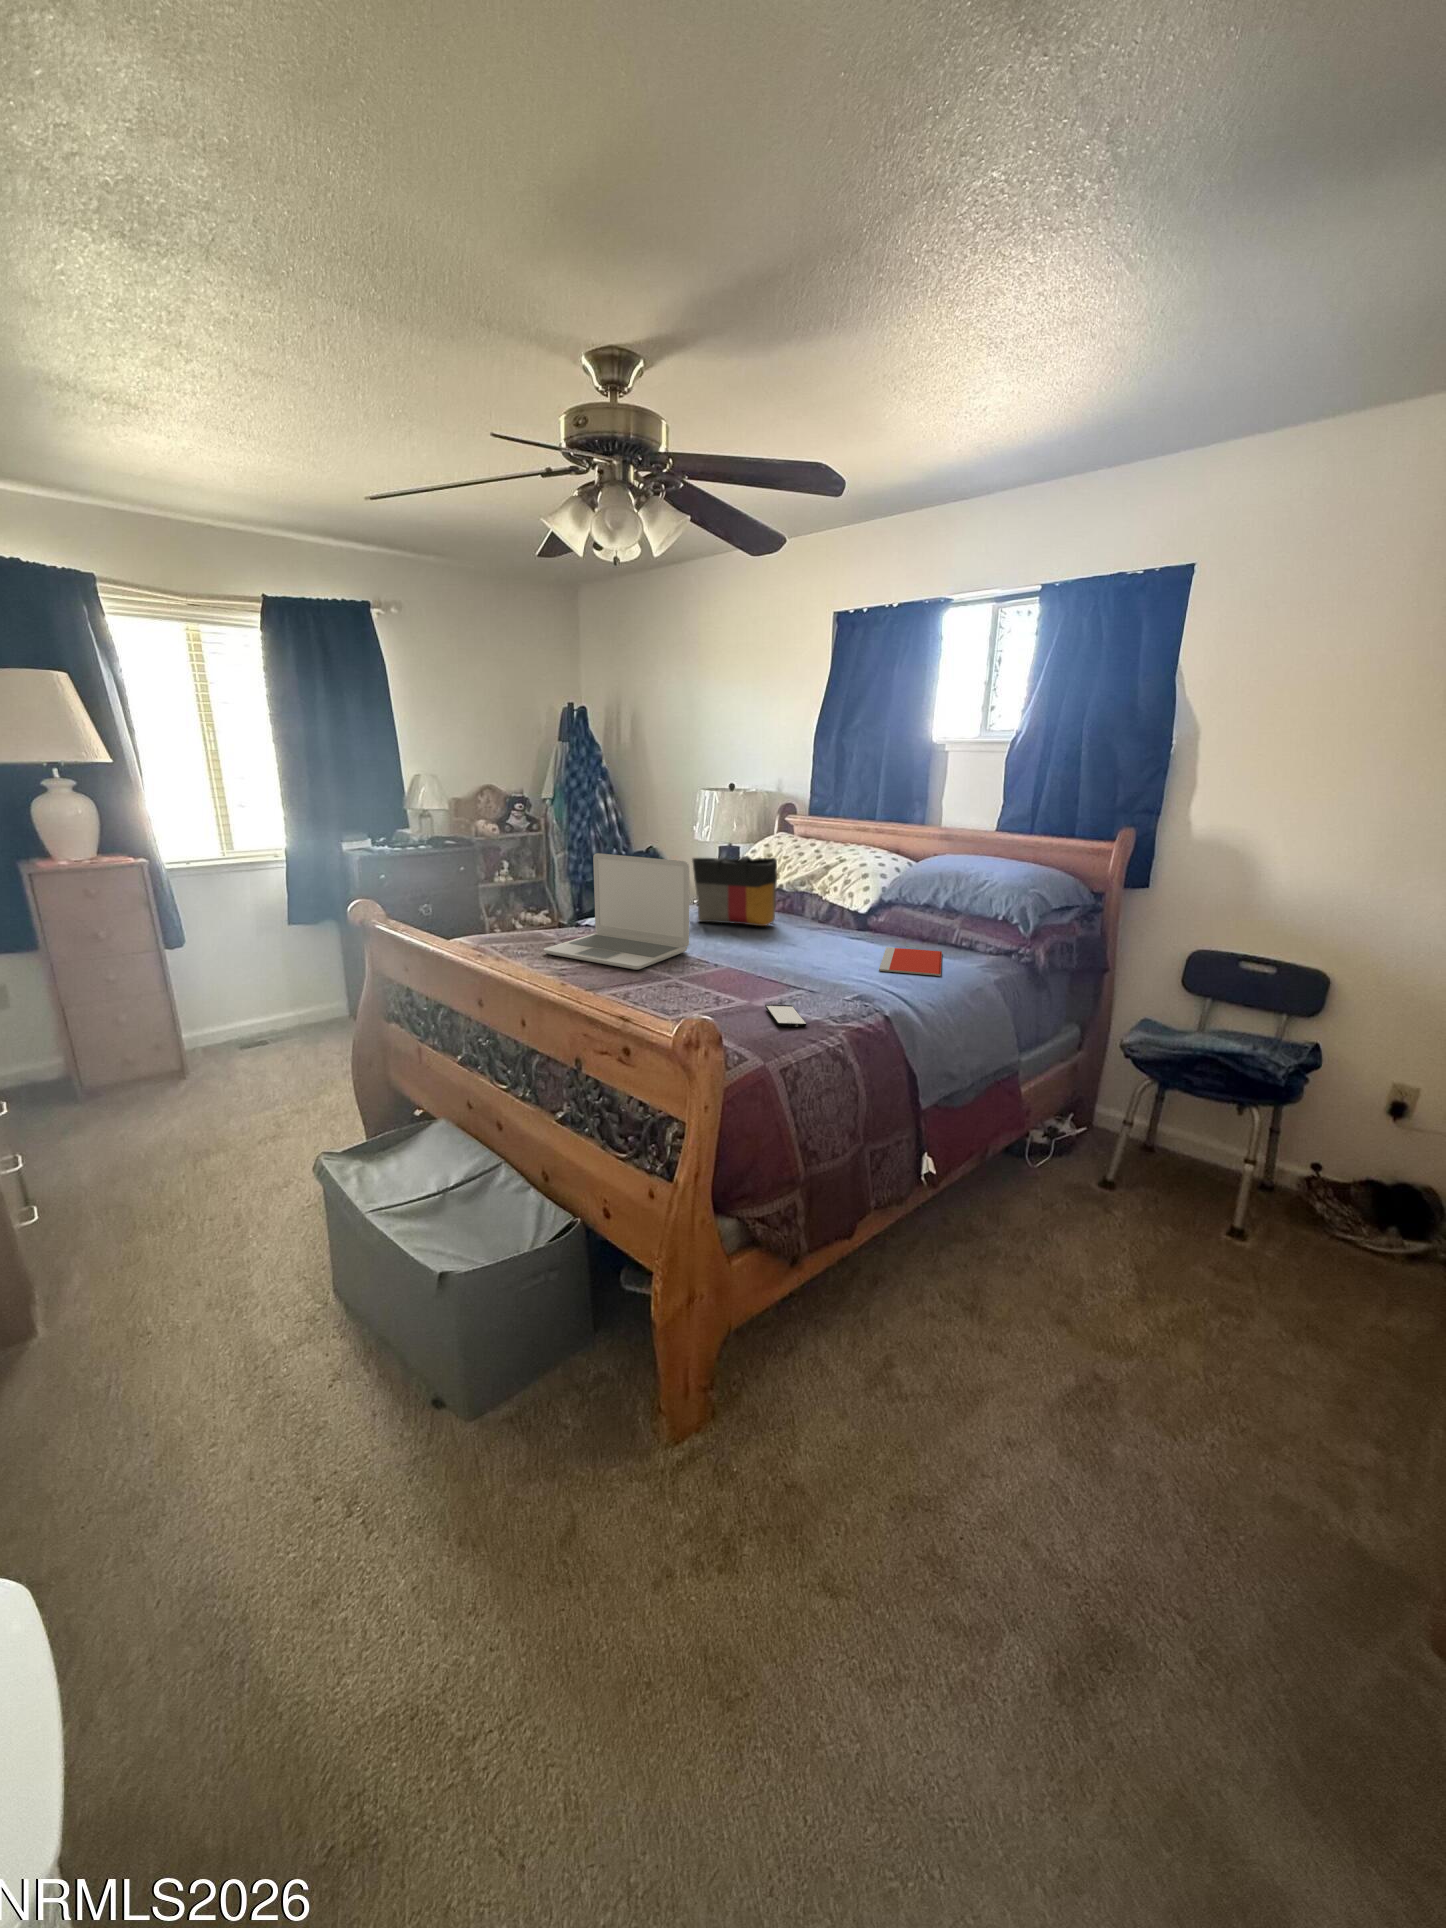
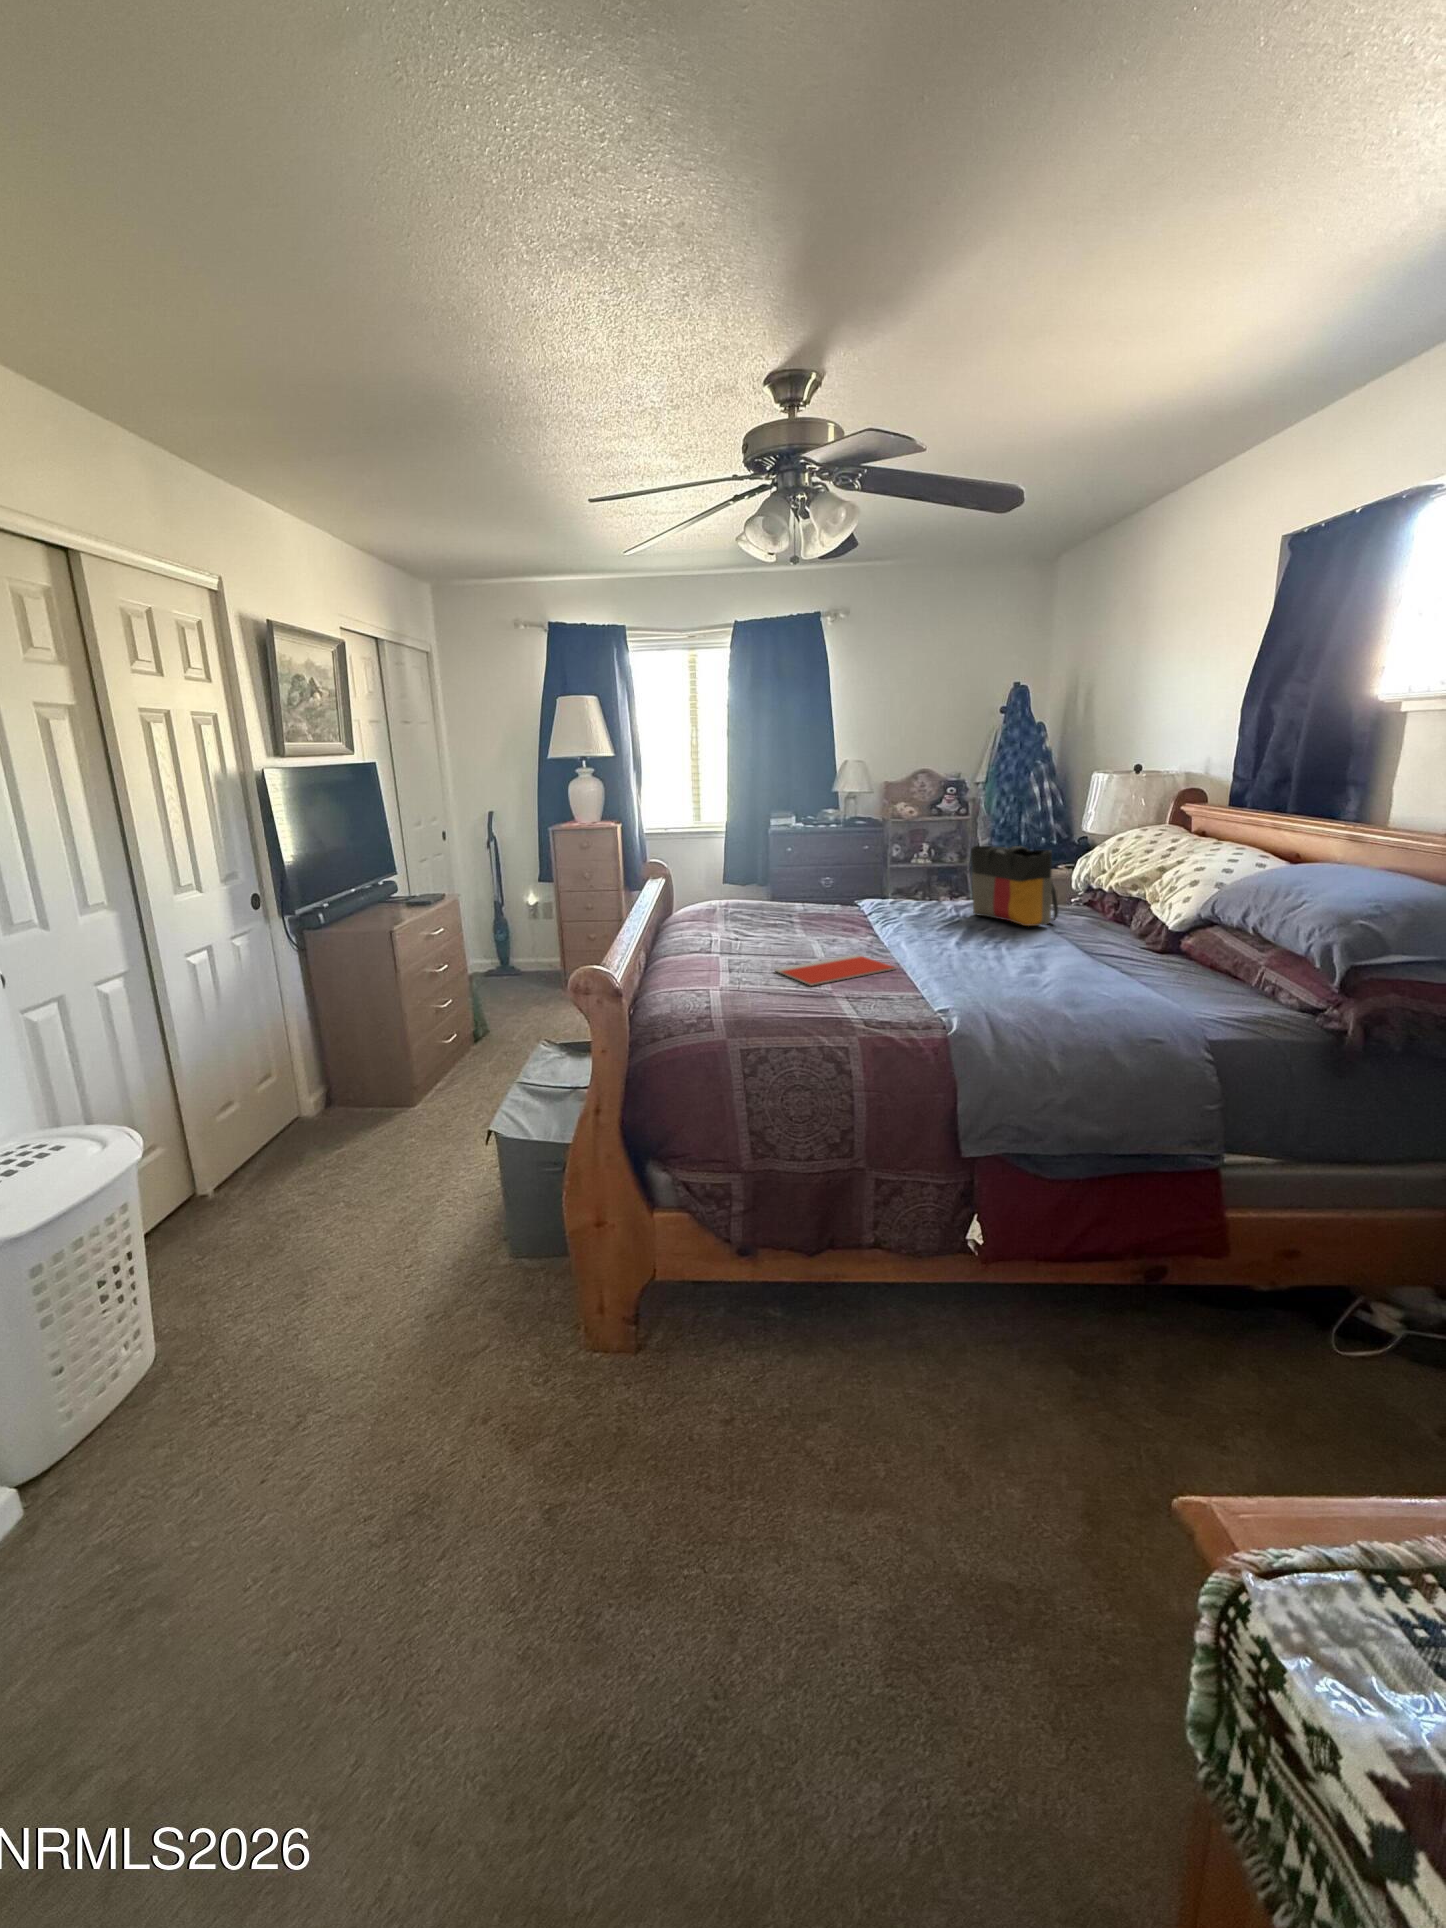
laptop: present [544,853,689,970] -> none [775,834,899,944]
notebook: present [879,947,942,976] -> present [775,955,895,986]
smartphone: present [765,1005,807,1027] -> none [814,987,867,1010]

